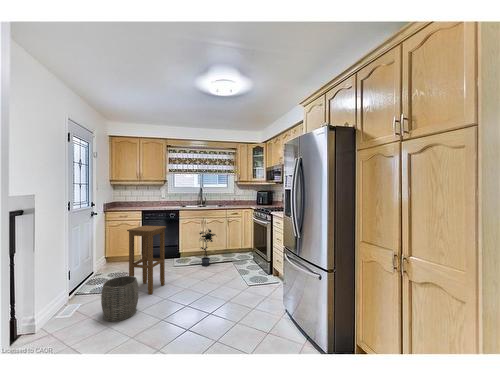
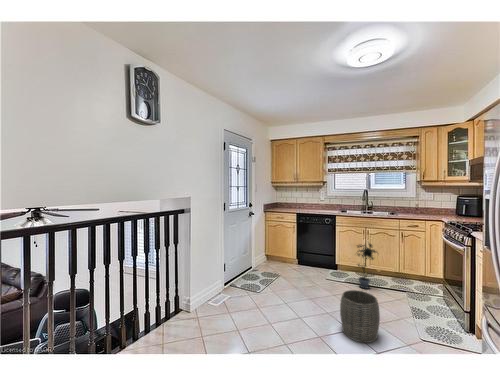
stool: present [127,226,166,295] -> none [271,230,309,305]
woven basket: present [101,276,138,322] -> present [340,290,380,343]

